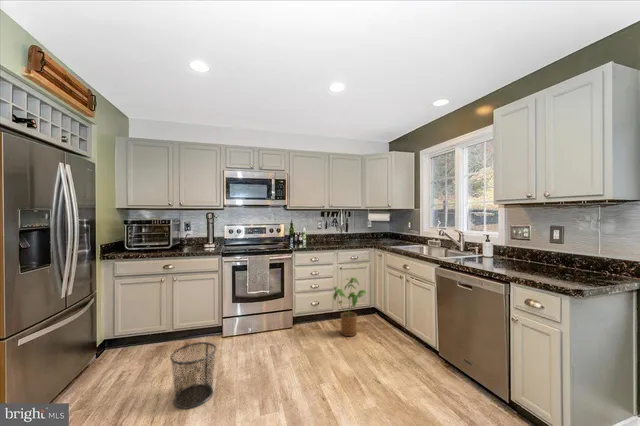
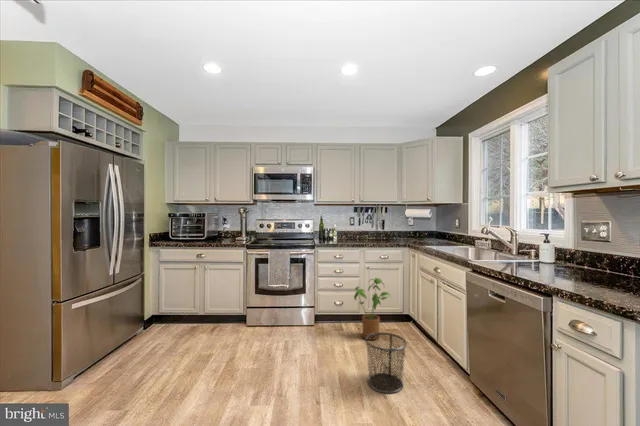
waste bin: present [170,342,216,408] -> present [365,333,407,393]

